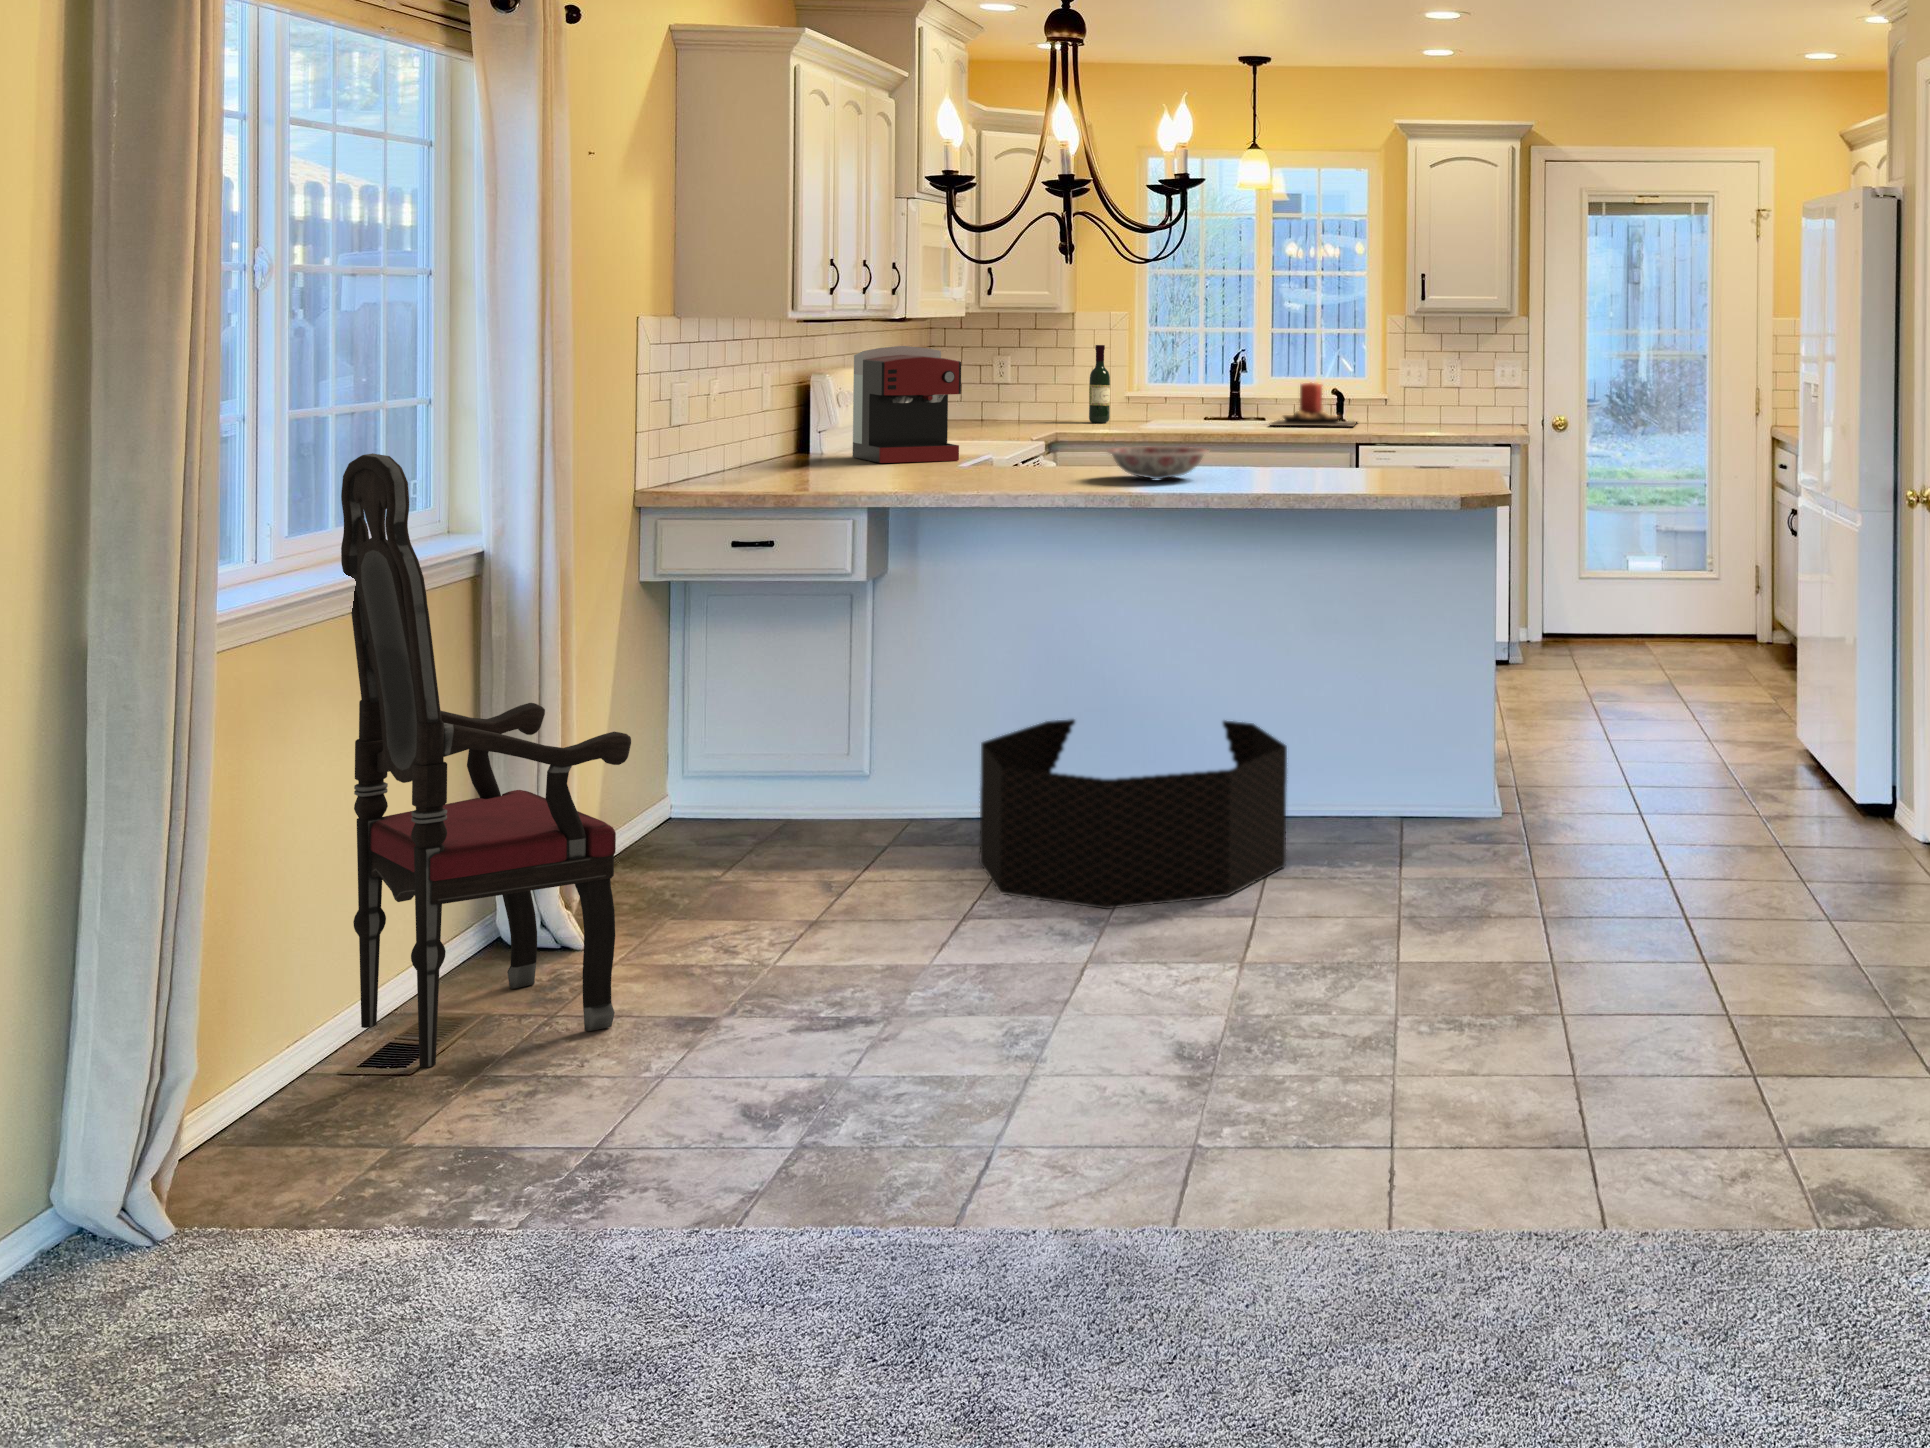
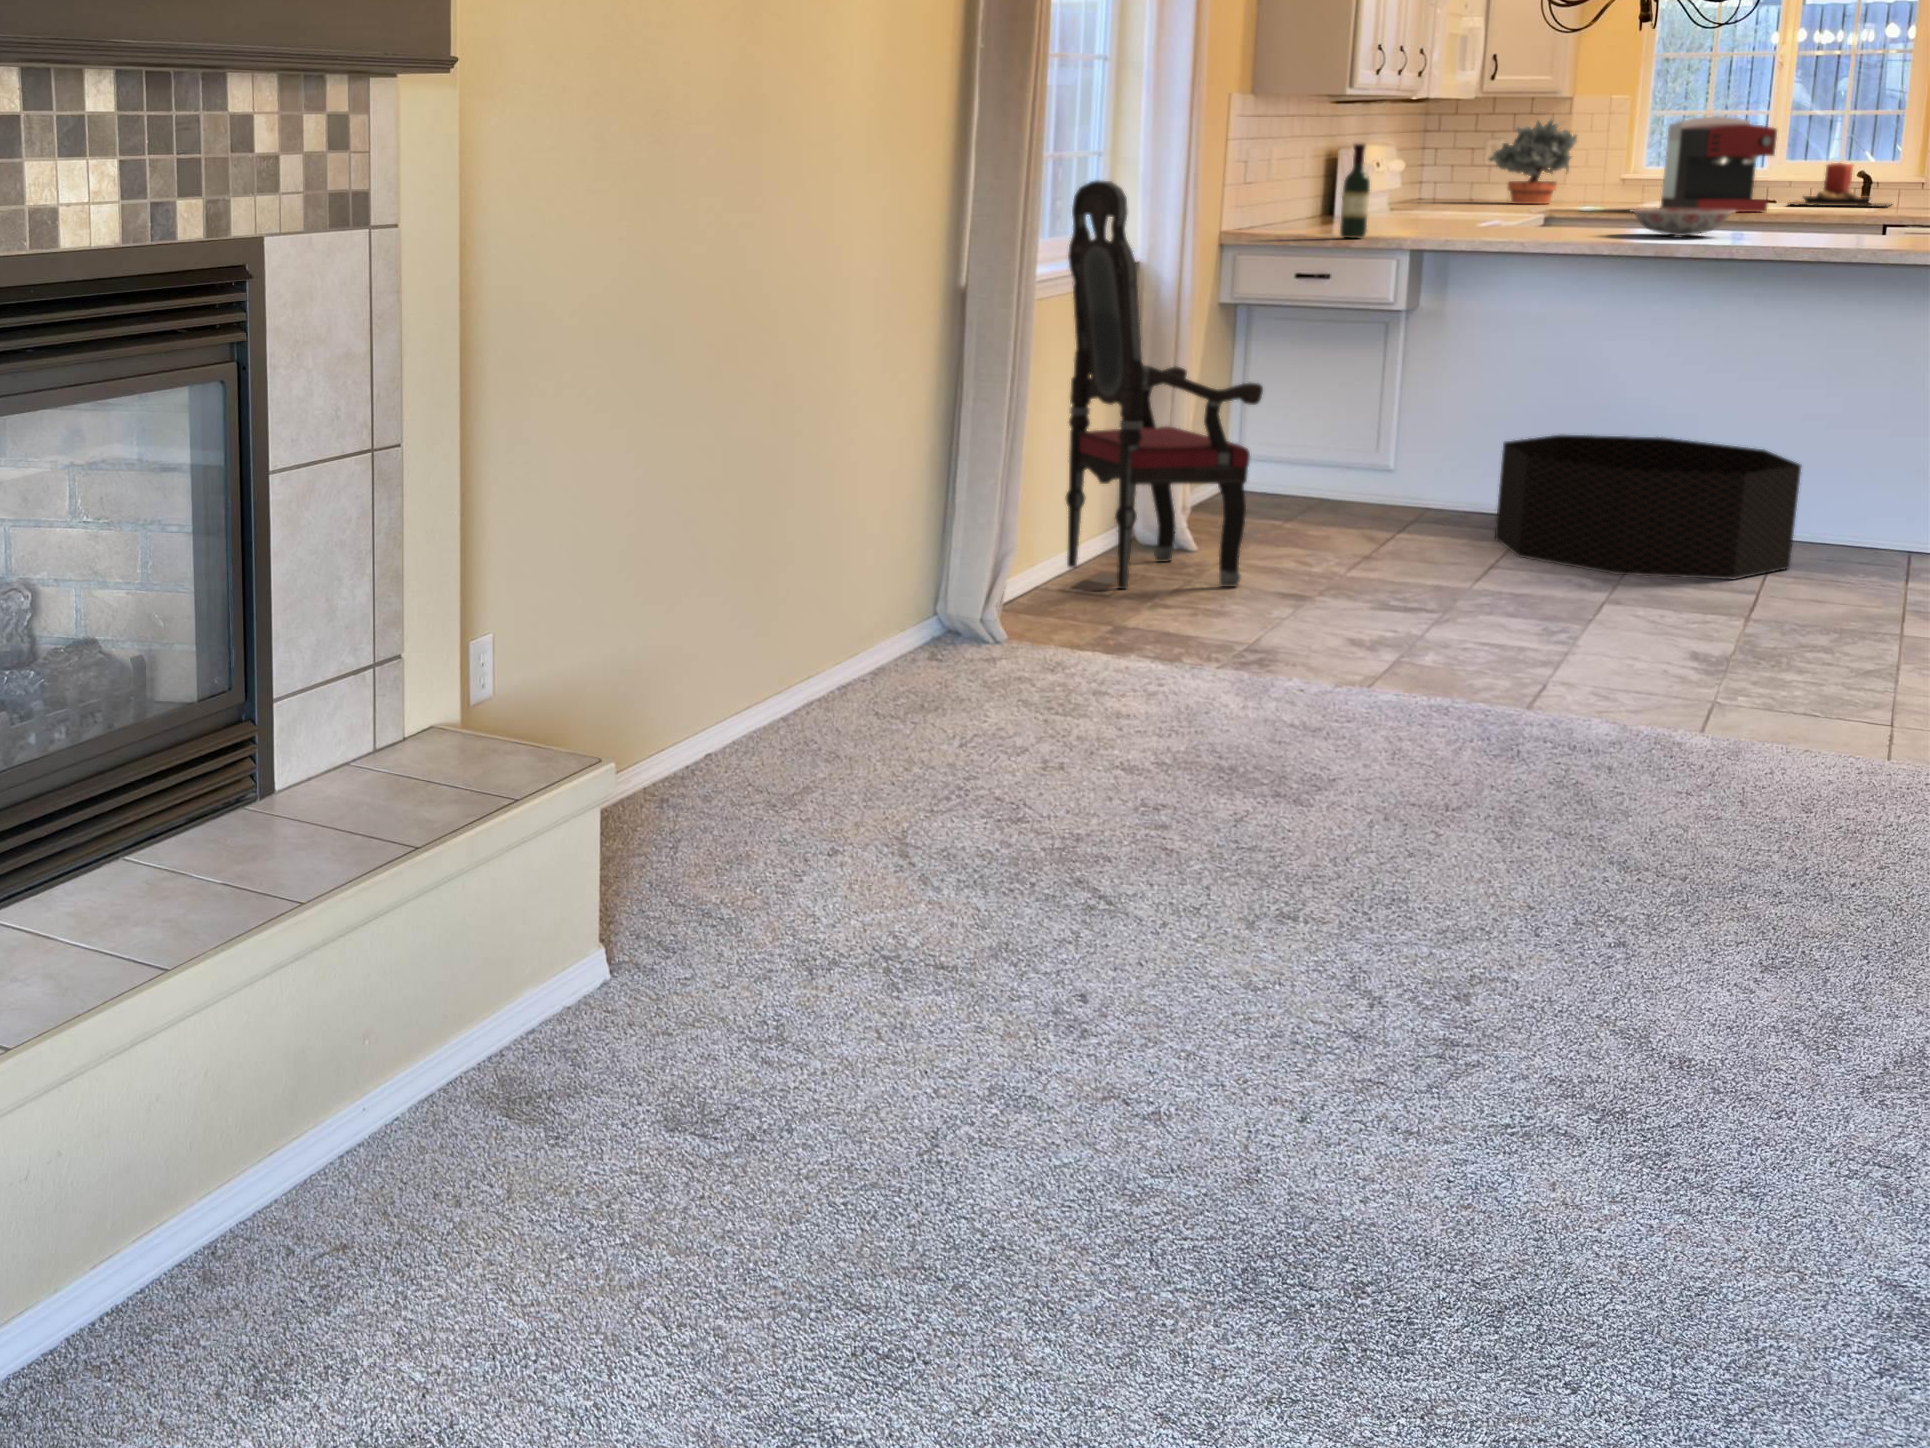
potted plant: none [990,333,1076,427] -> present [1489,120,1577,204]
wine bottle: present [1089,345,1110,423] -> present [1340,144,1370,238]
coffee maker: present [853,346,961,463] -> present [1660,116,1777,212]

